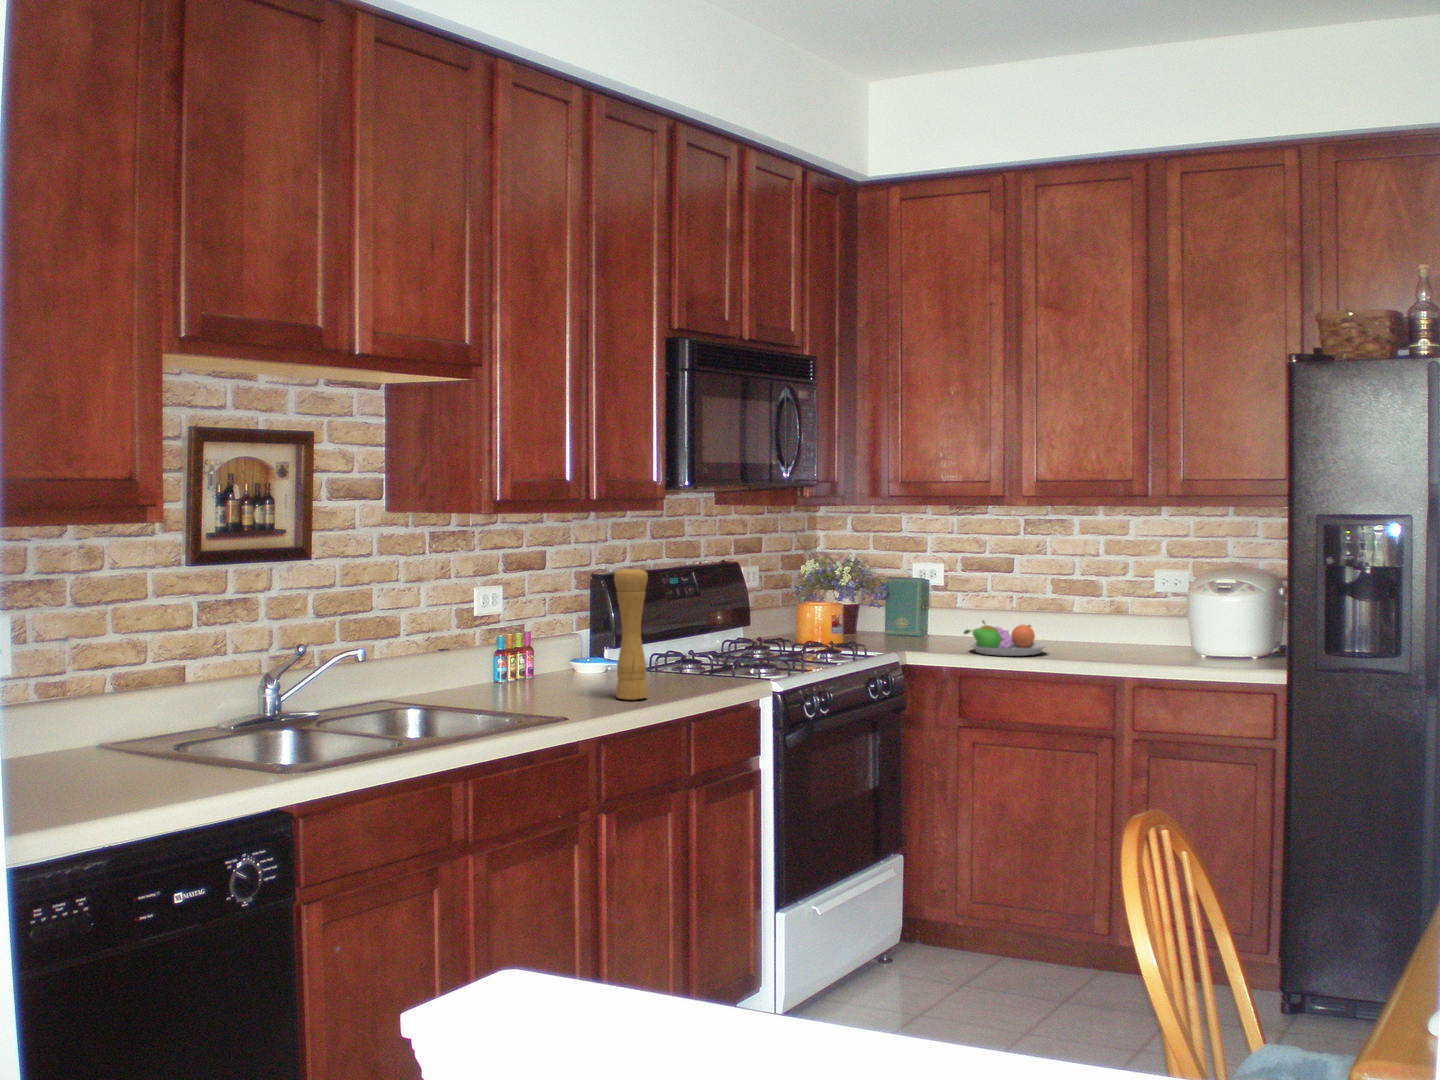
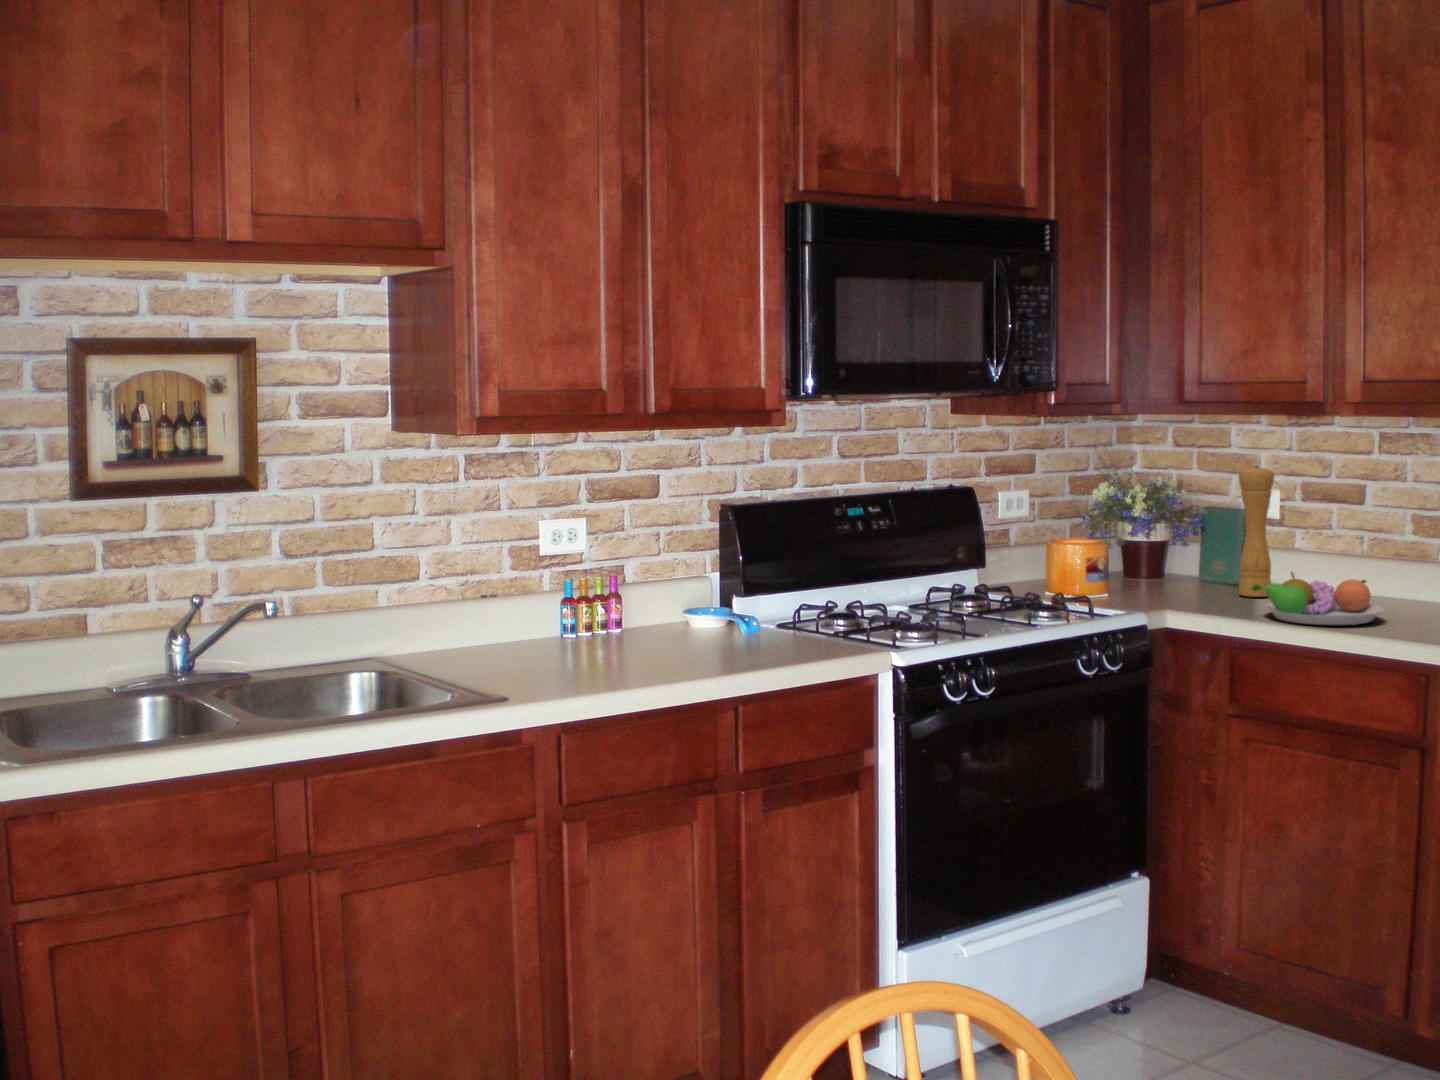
pepper mill: present [614,567,648,700] -> present [1239,466,1274,597]

